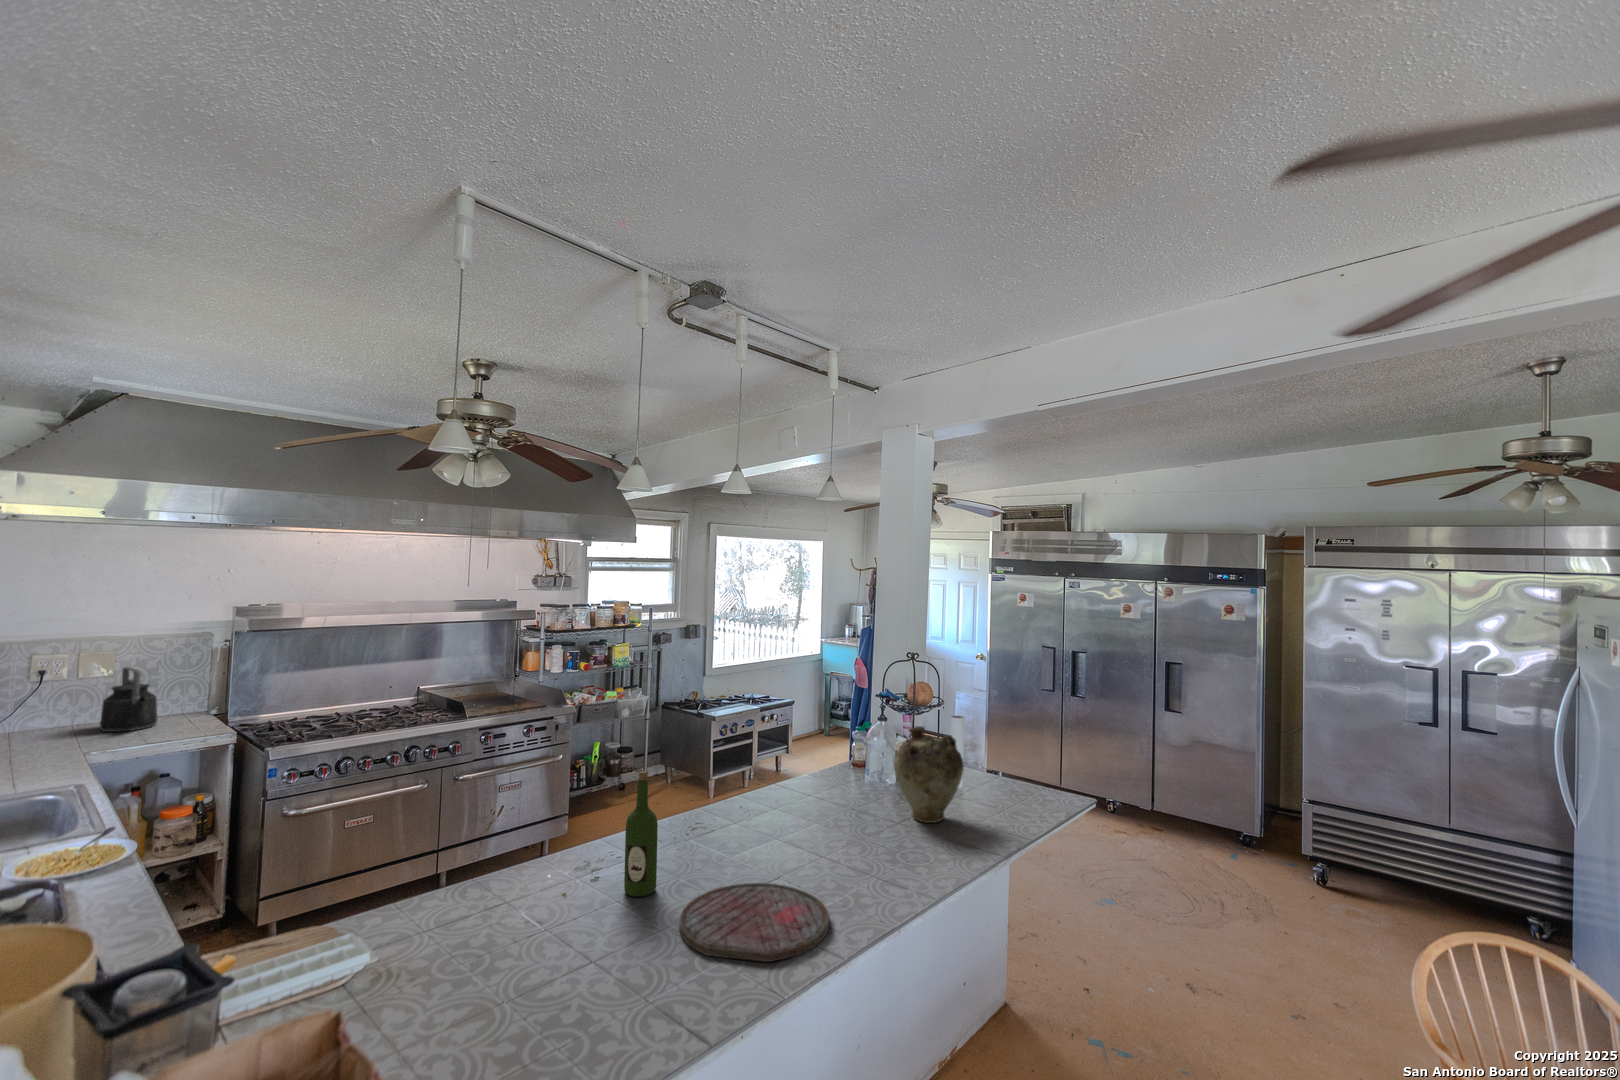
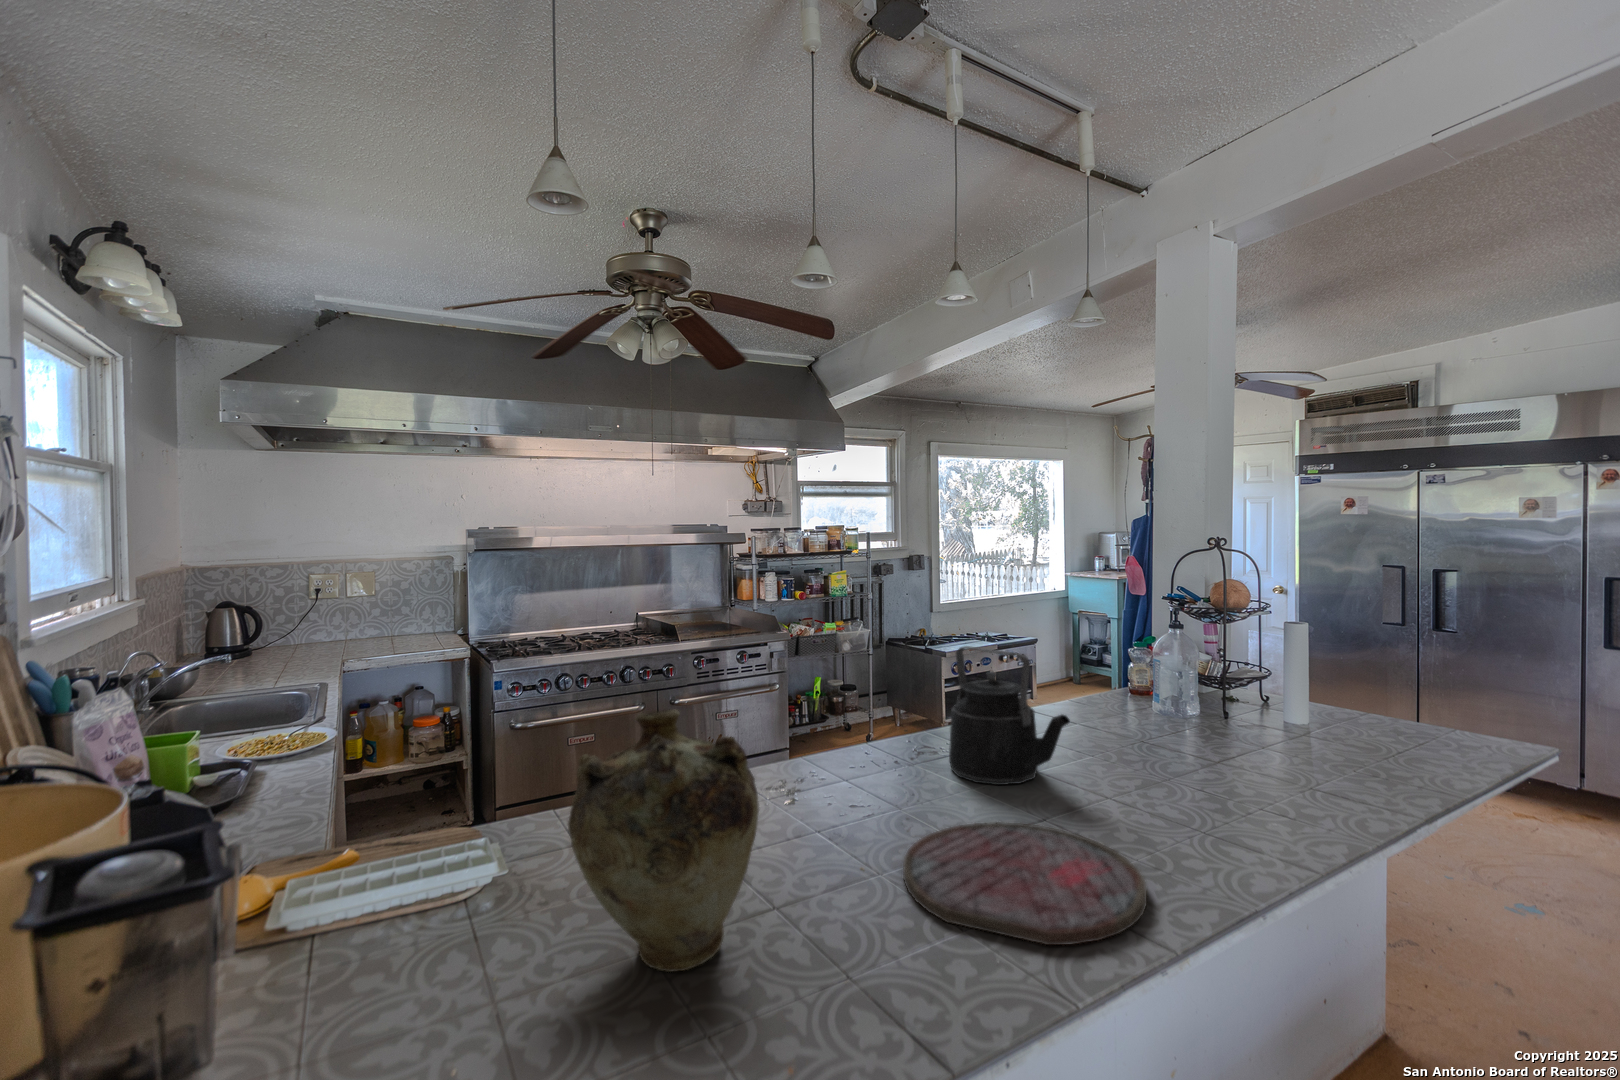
kettle: present [100,667,157,732] -> present [949,646,1070,785]
vase: present [894,726,964,823] -> present [568,710,759,972]
wine bottle: present [624,771,658,897] -> none [825,655,870,828]

